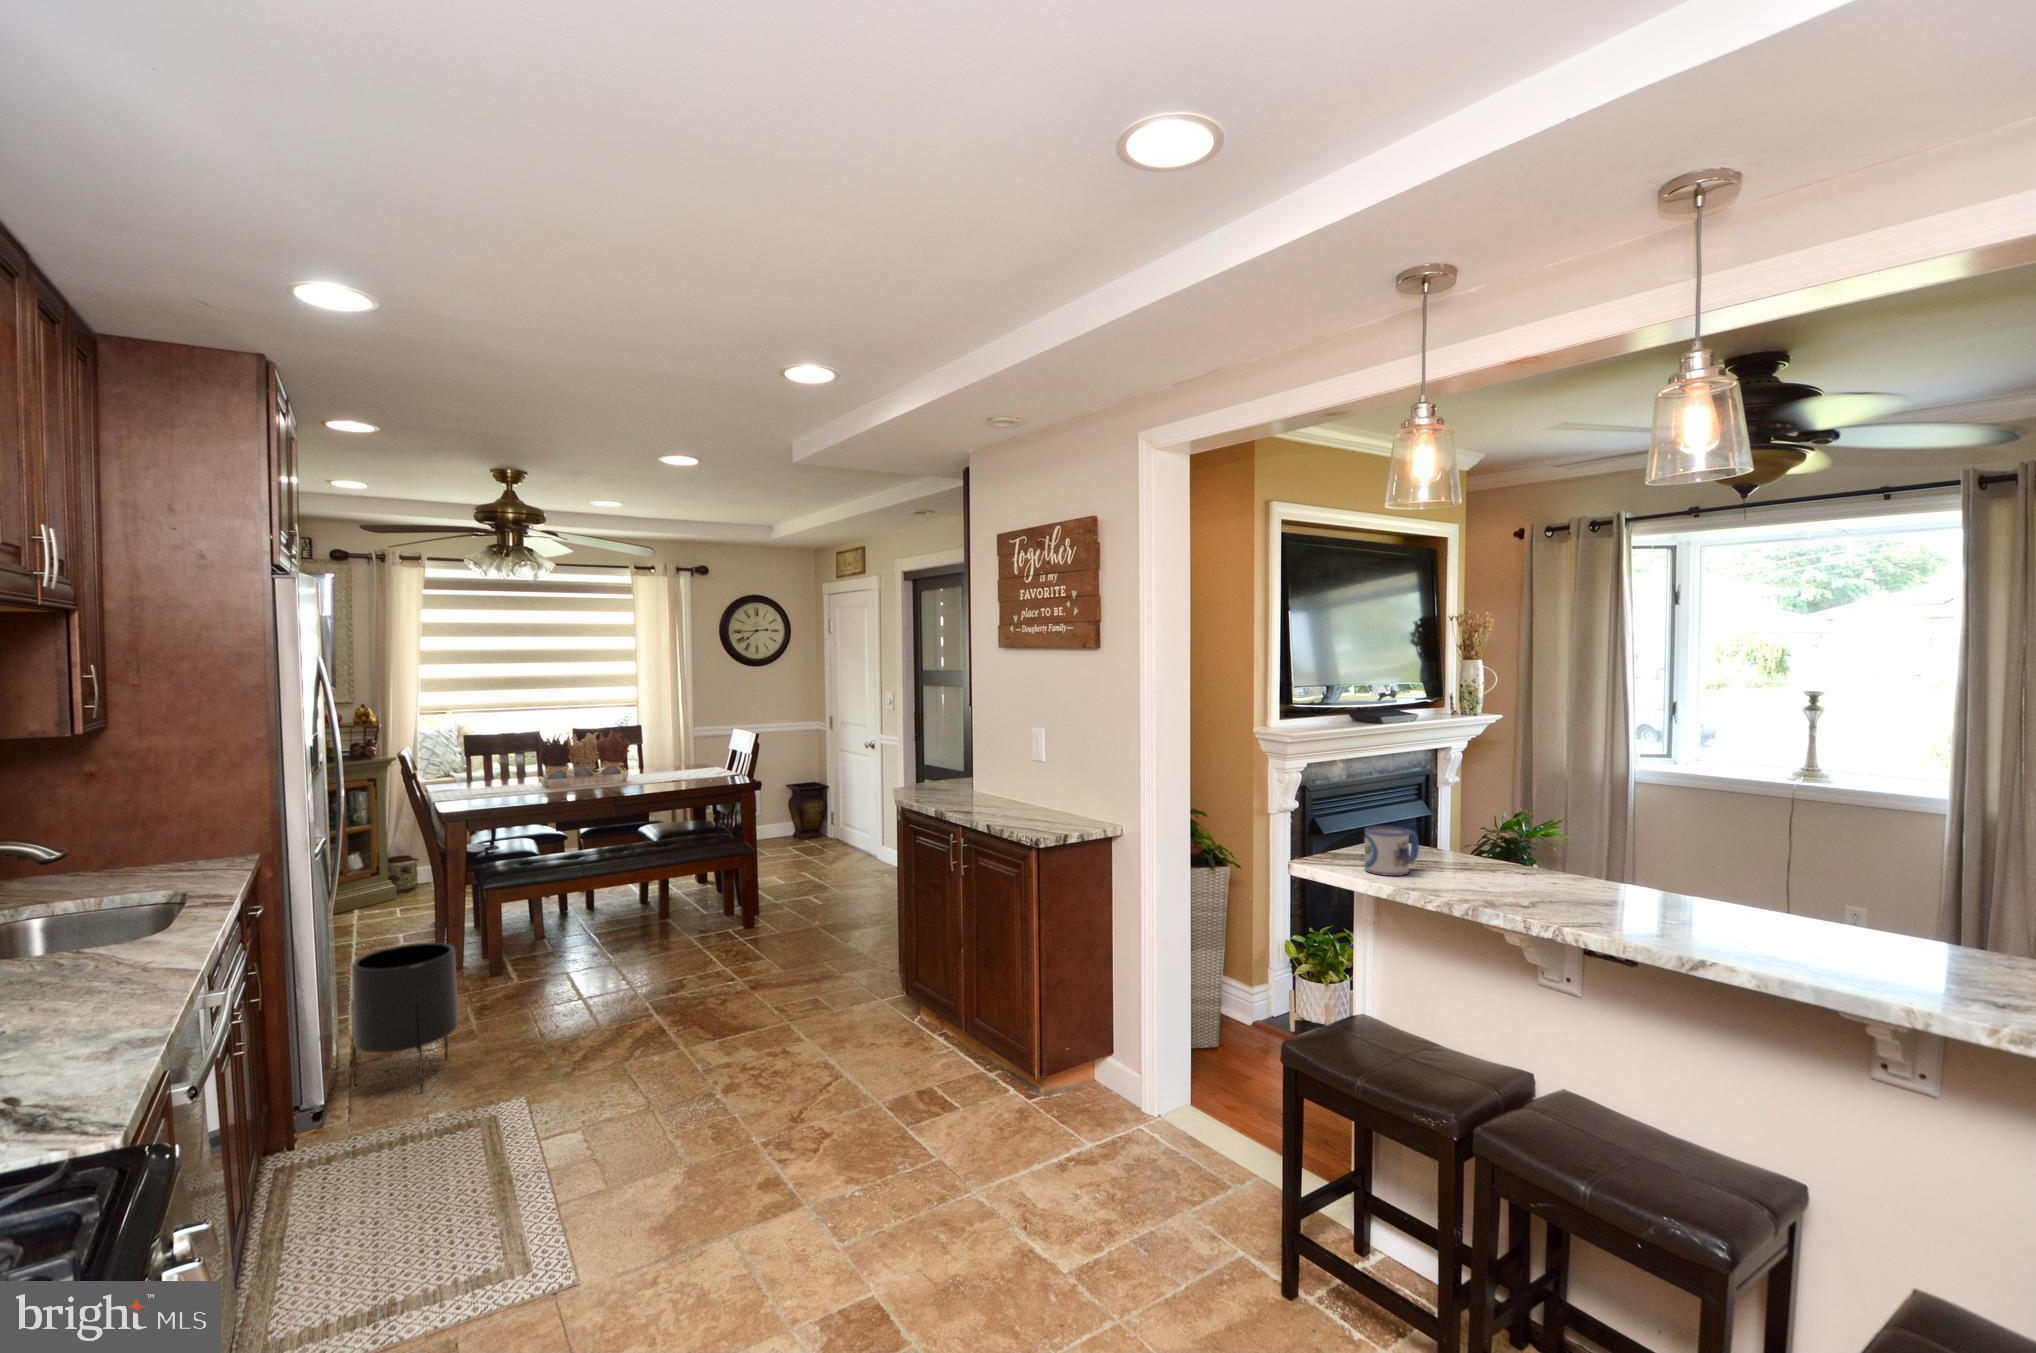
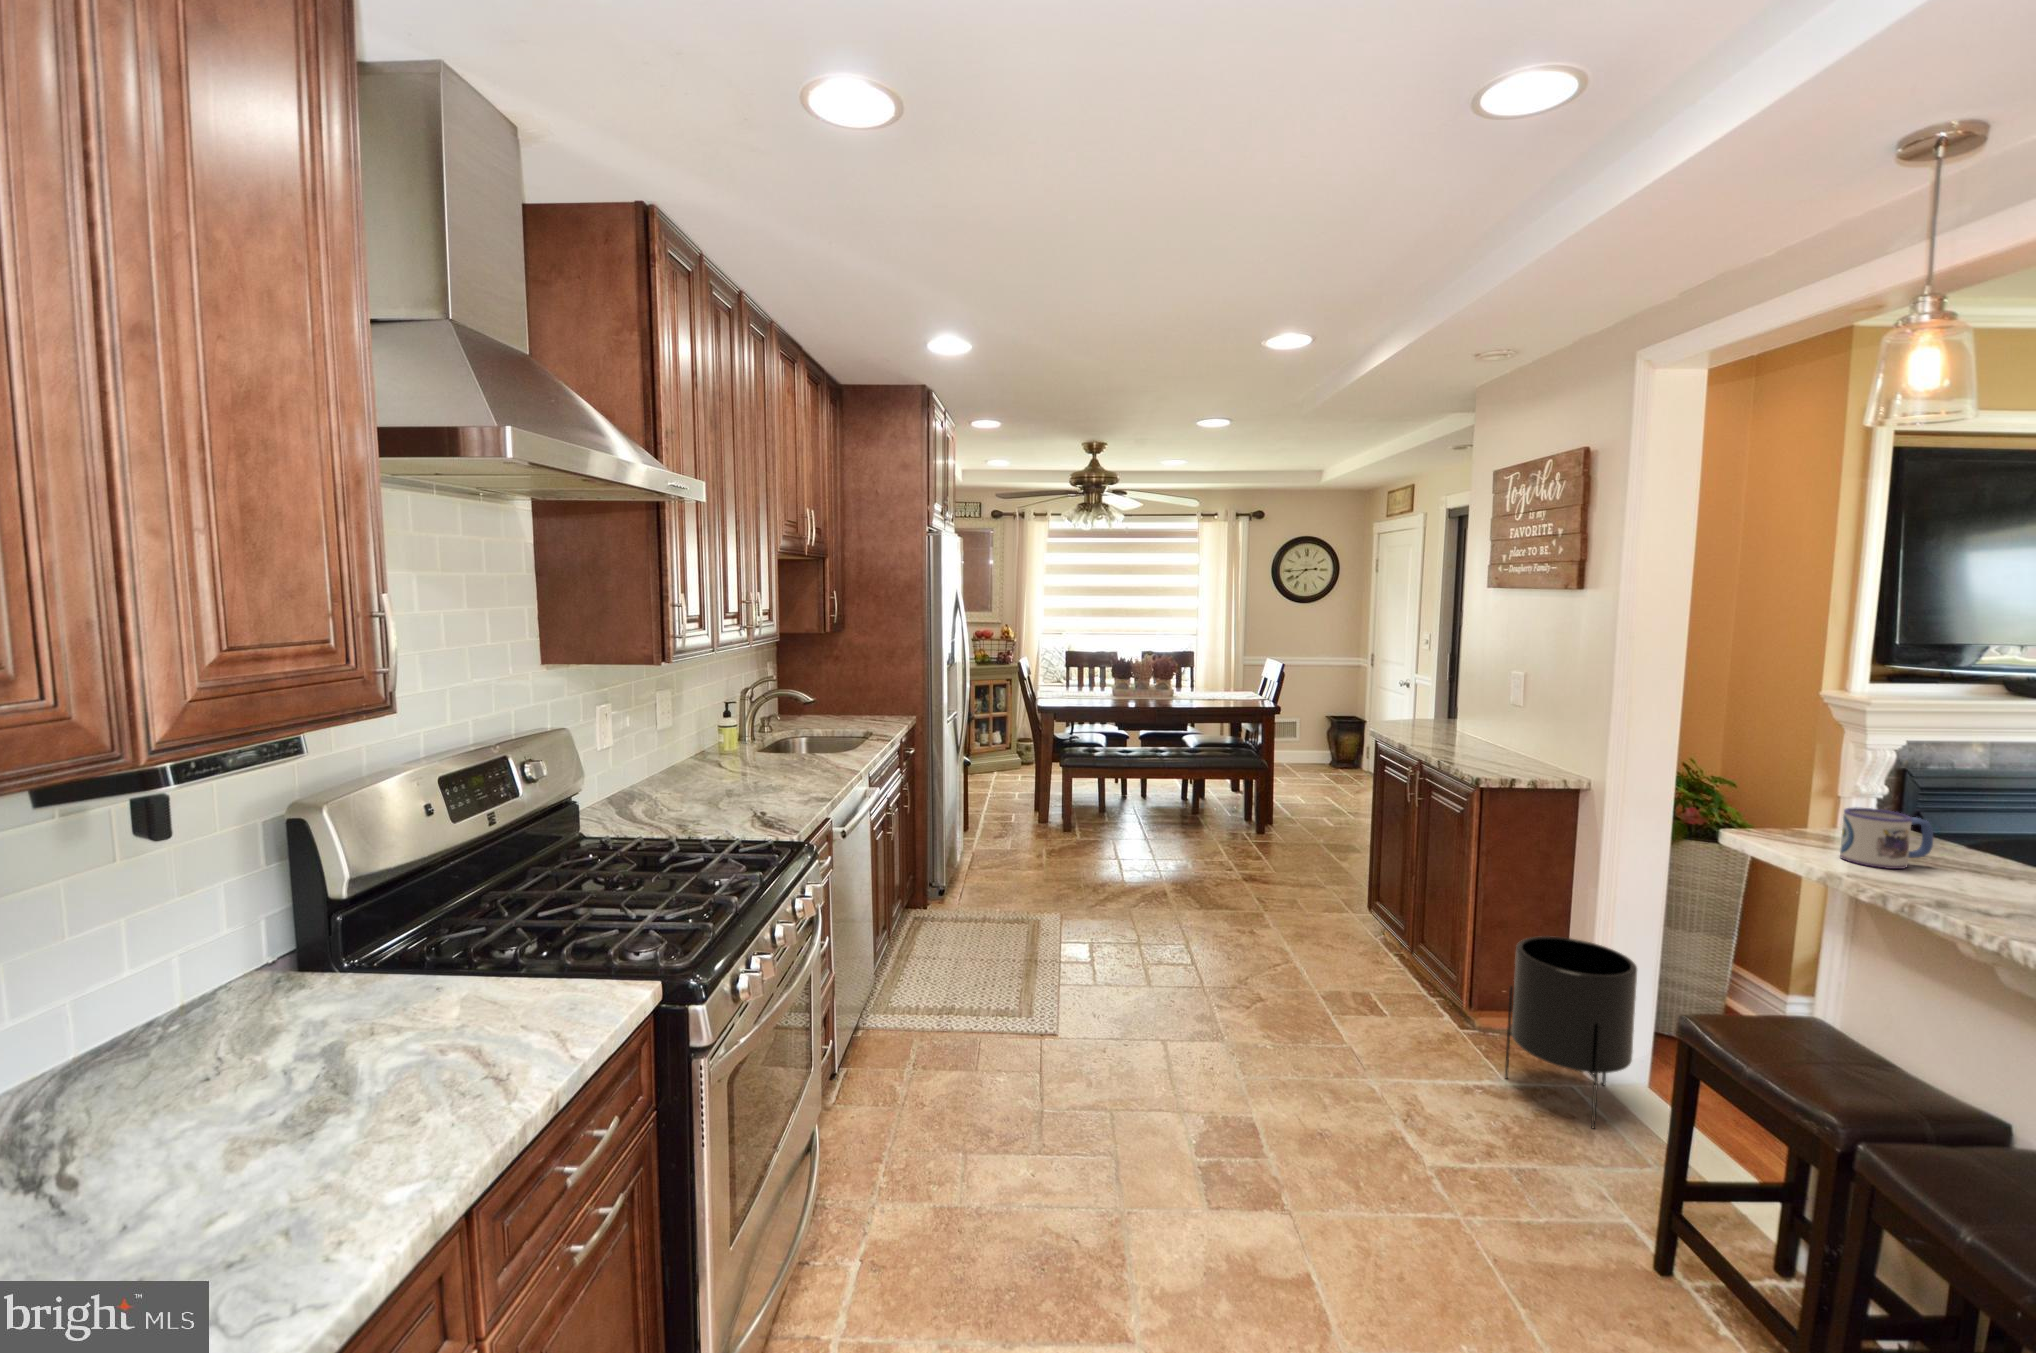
planter: present [351,943,458,1093] -> present [1505,936,1637,1128]

